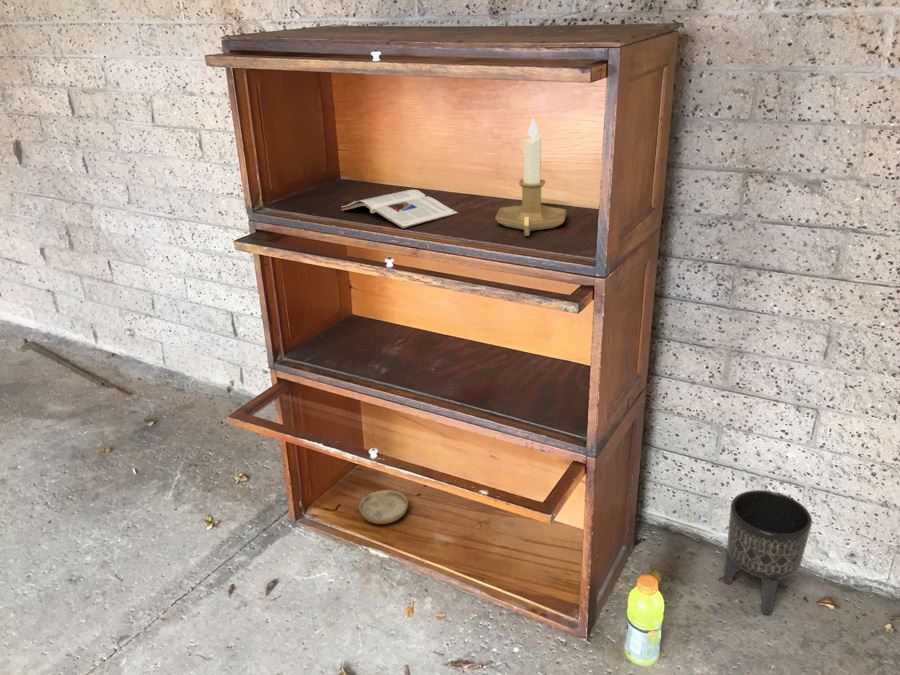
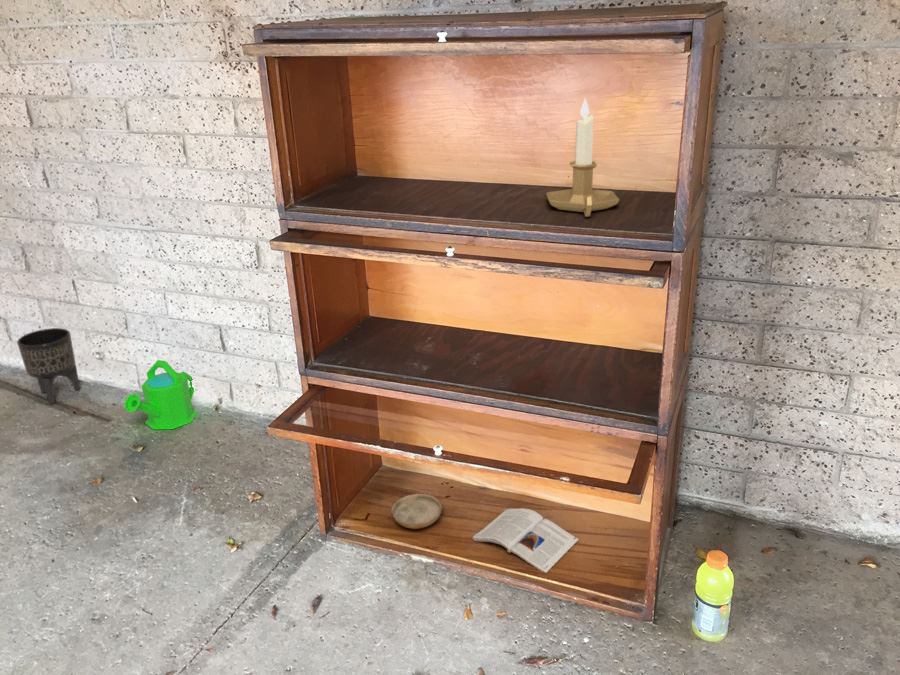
magazine: present [342,190,458,228] -> present [473,508,578,573]
watering can: none [139,341,213,407] -> present [125,360,197,430]
planter: present [724,490,812,614] -> present [17,328,80,404]

